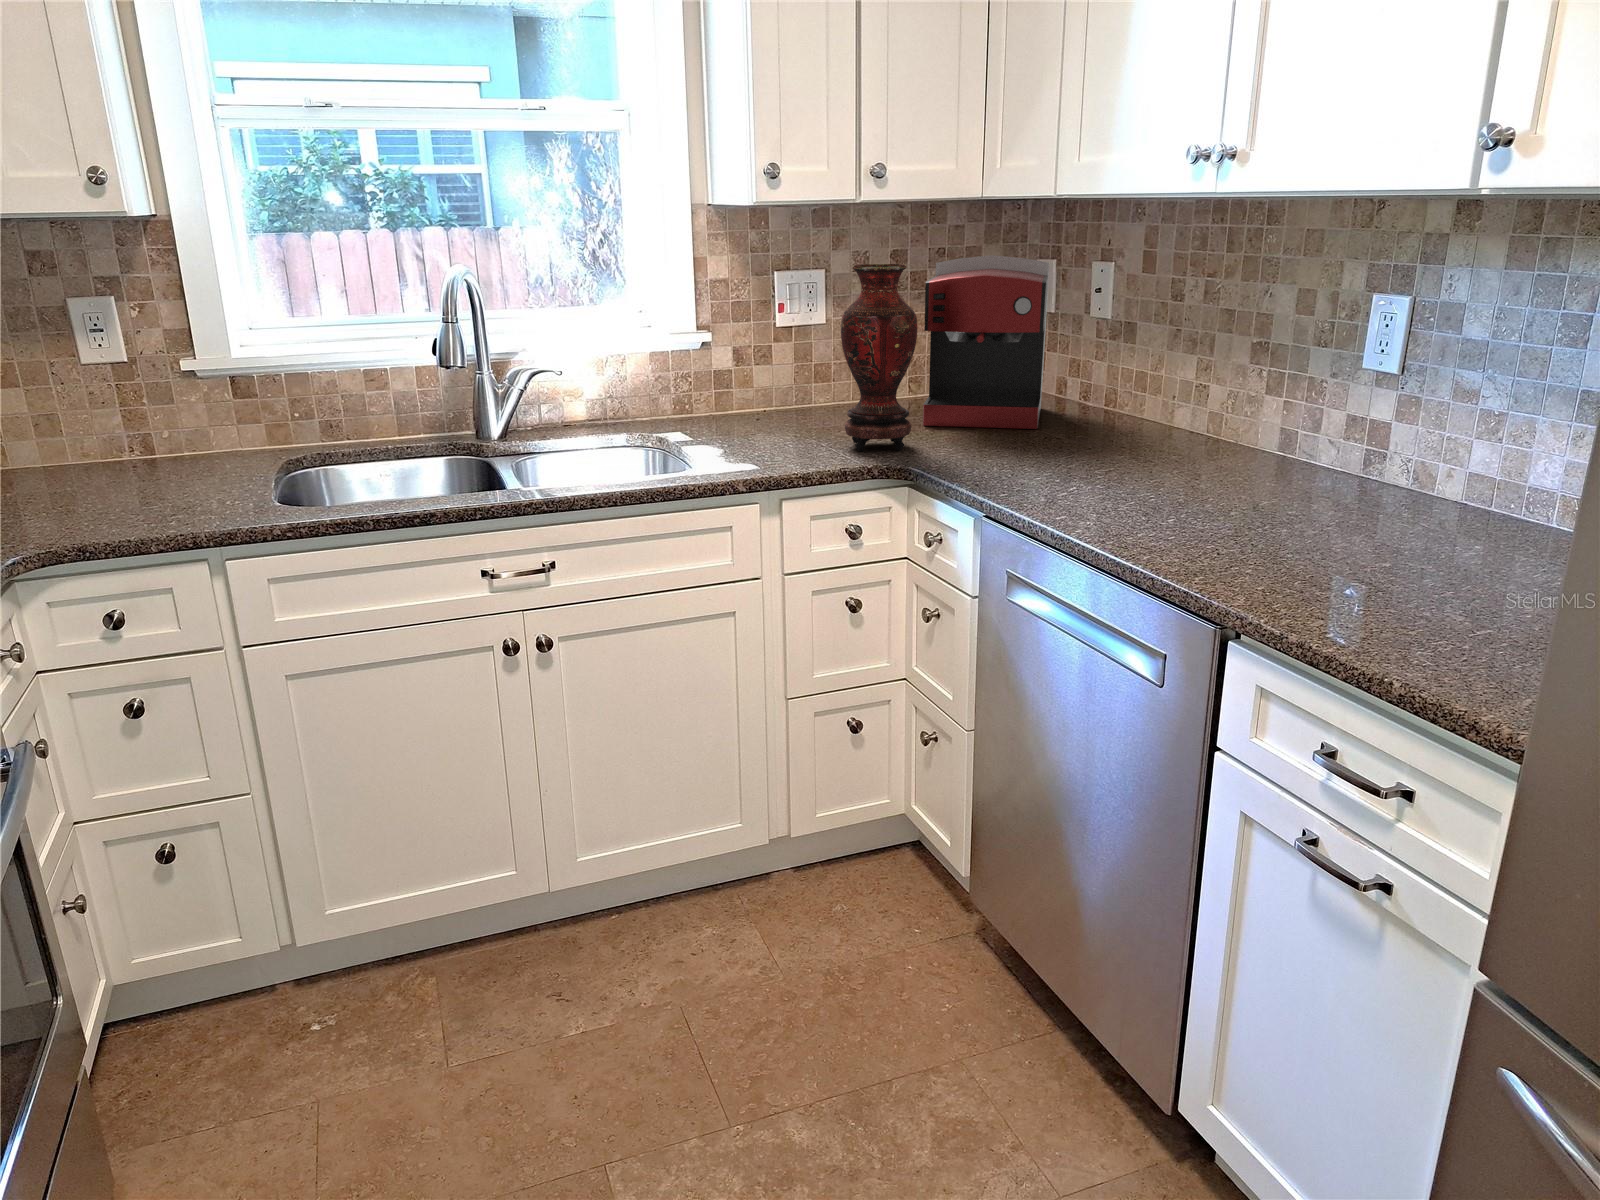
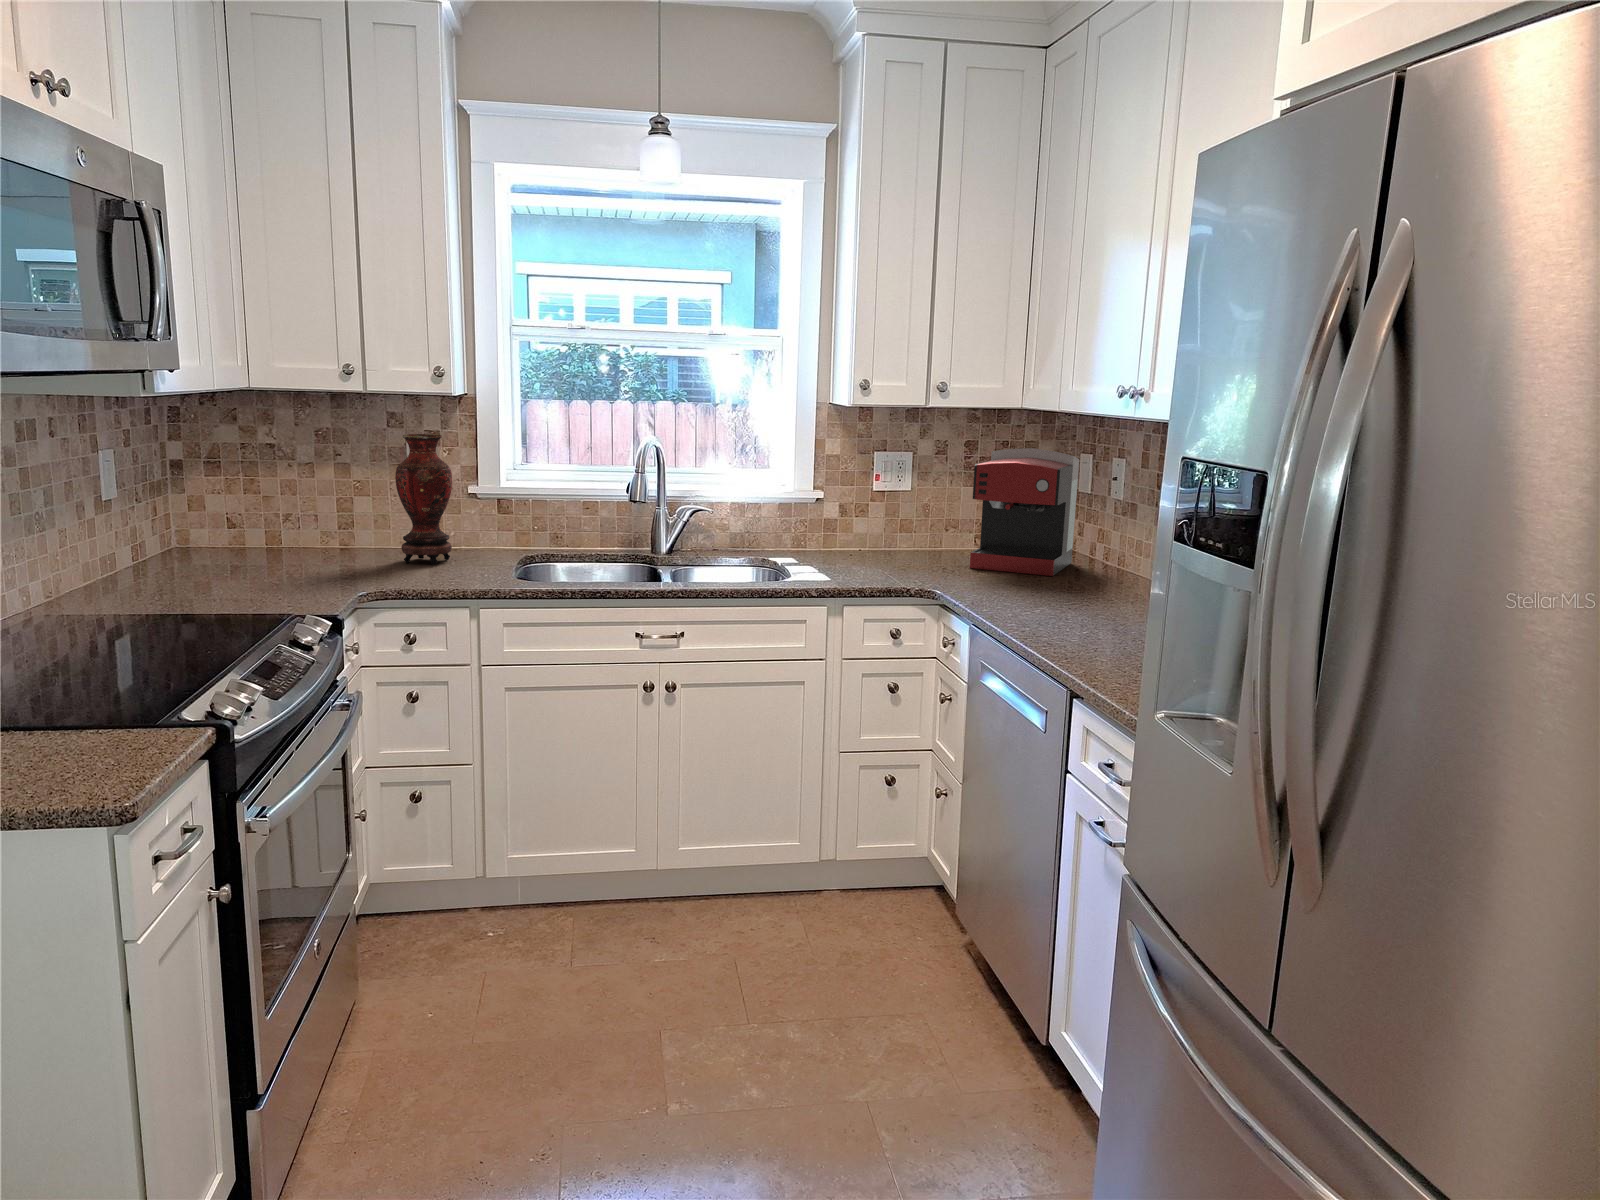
vase: present [841,264,917,451] -> present [395,434,452,564]

